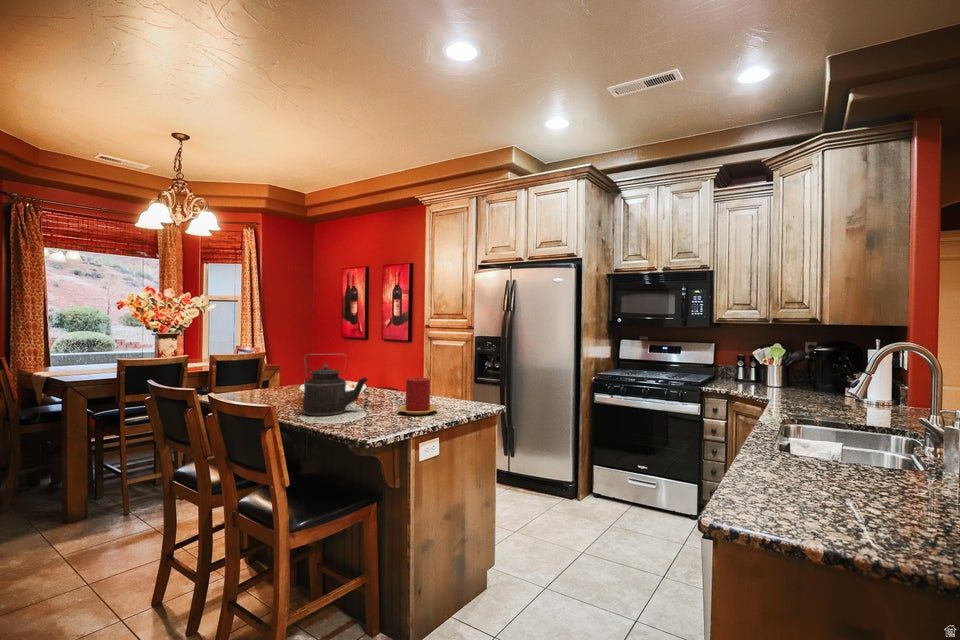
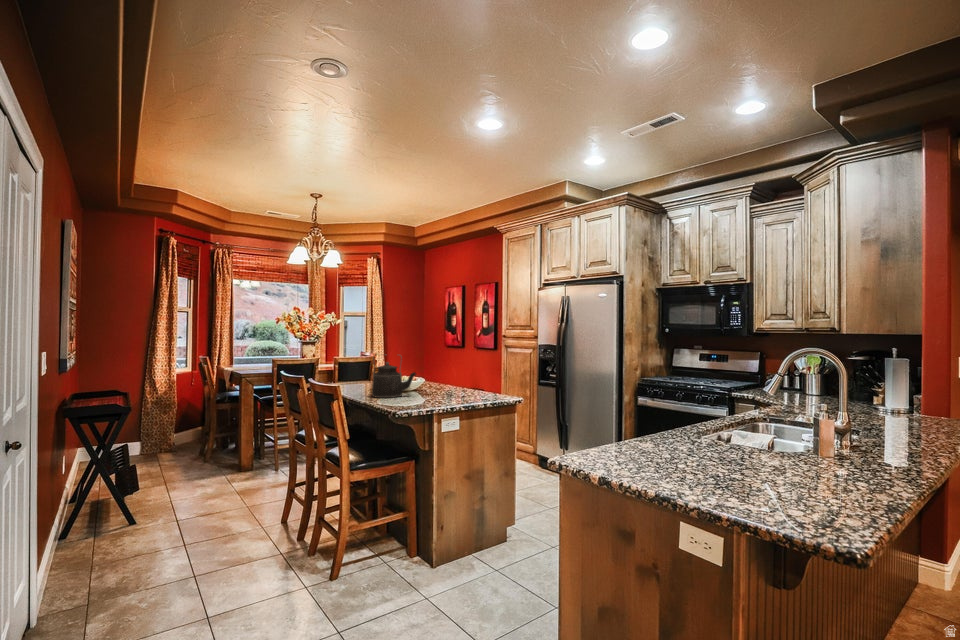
candle: present [398,378,438,415] -> none [435,373,464,400]

